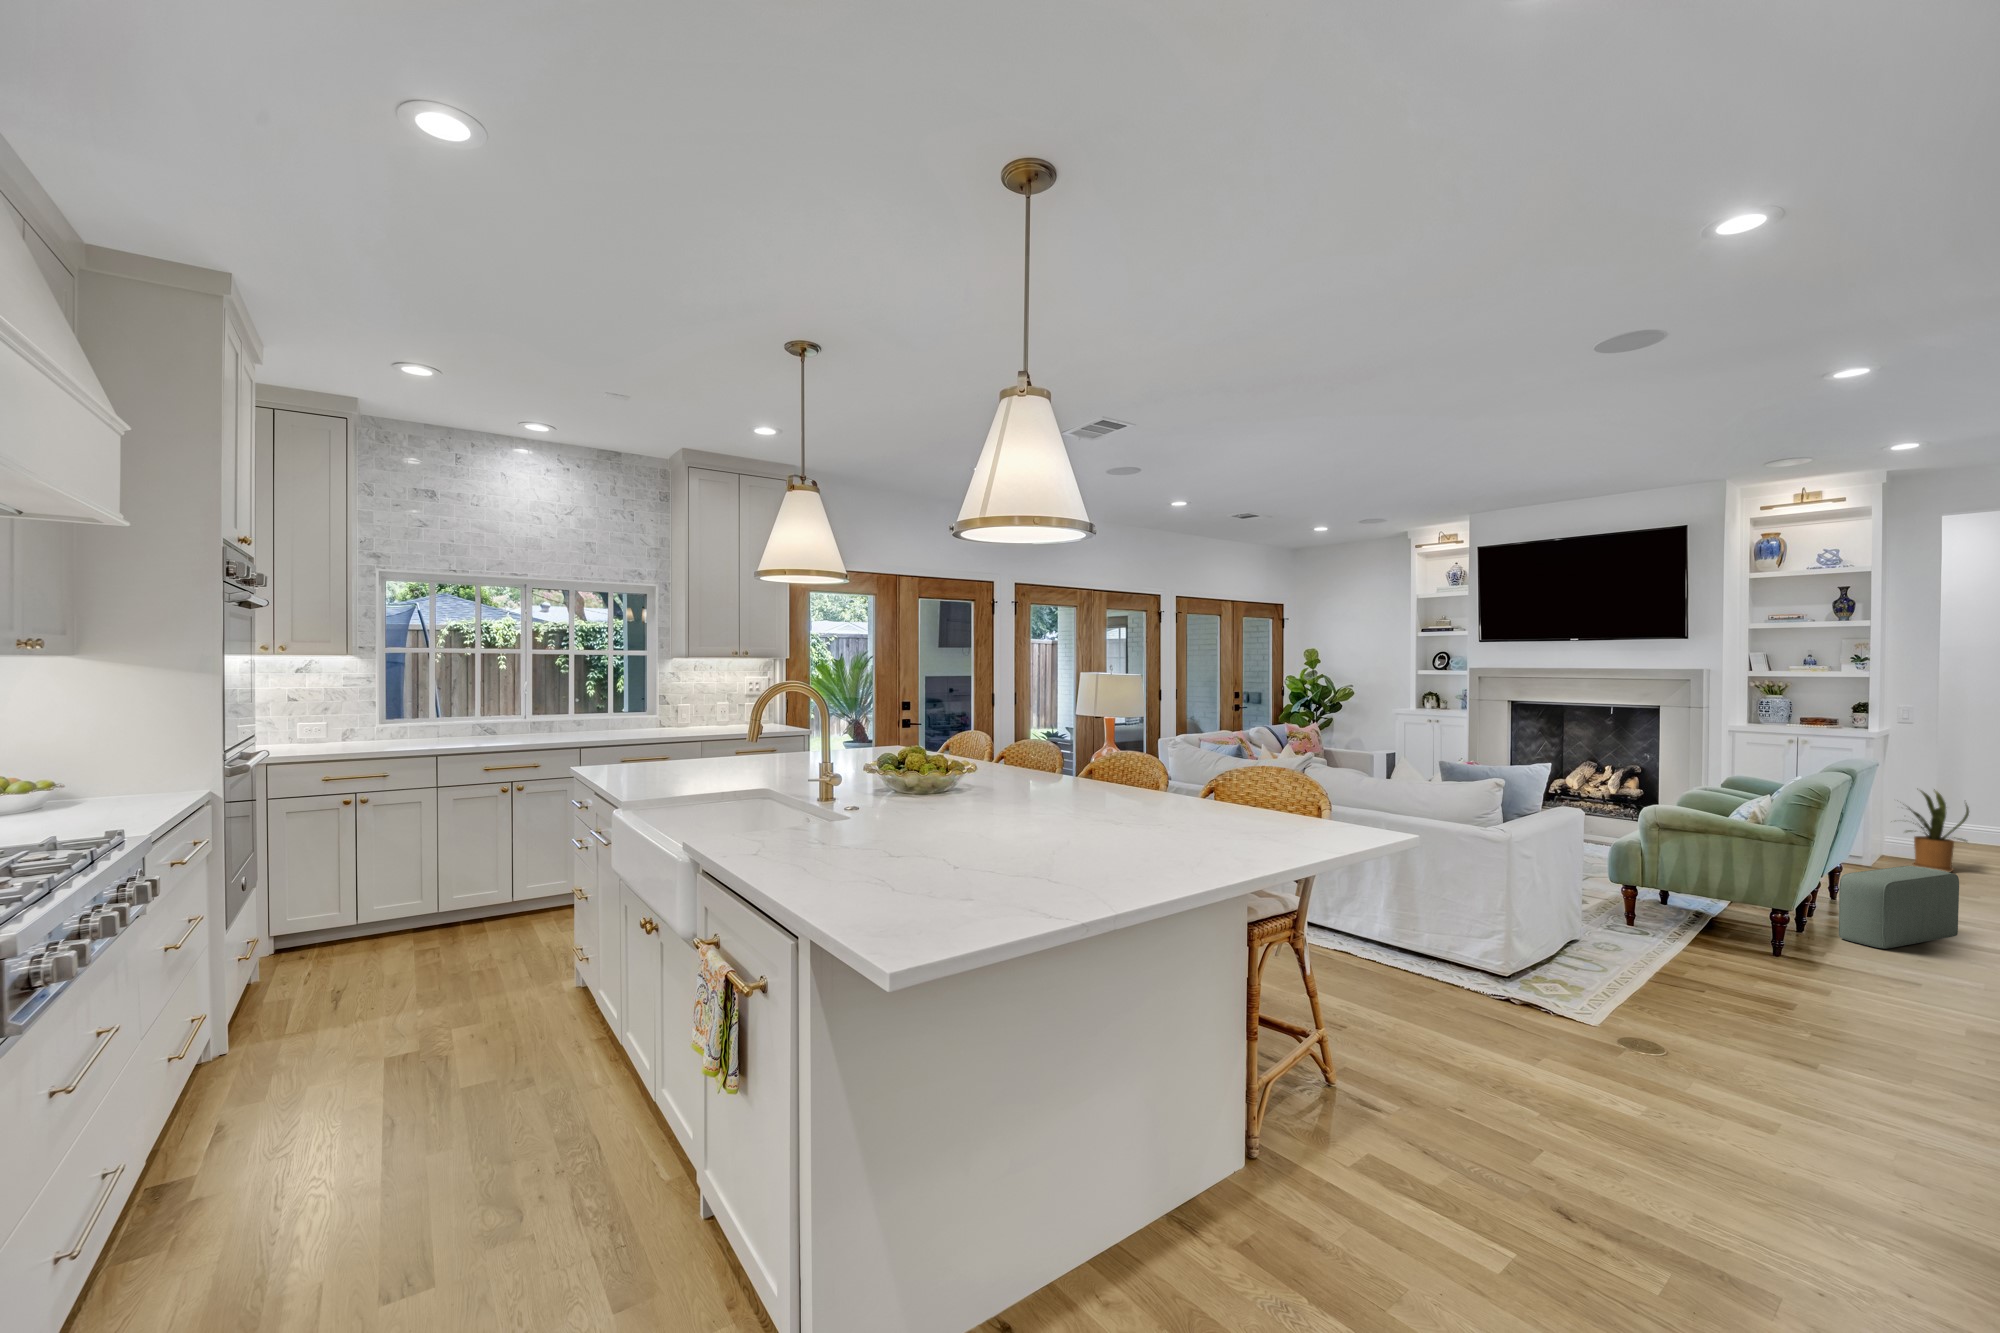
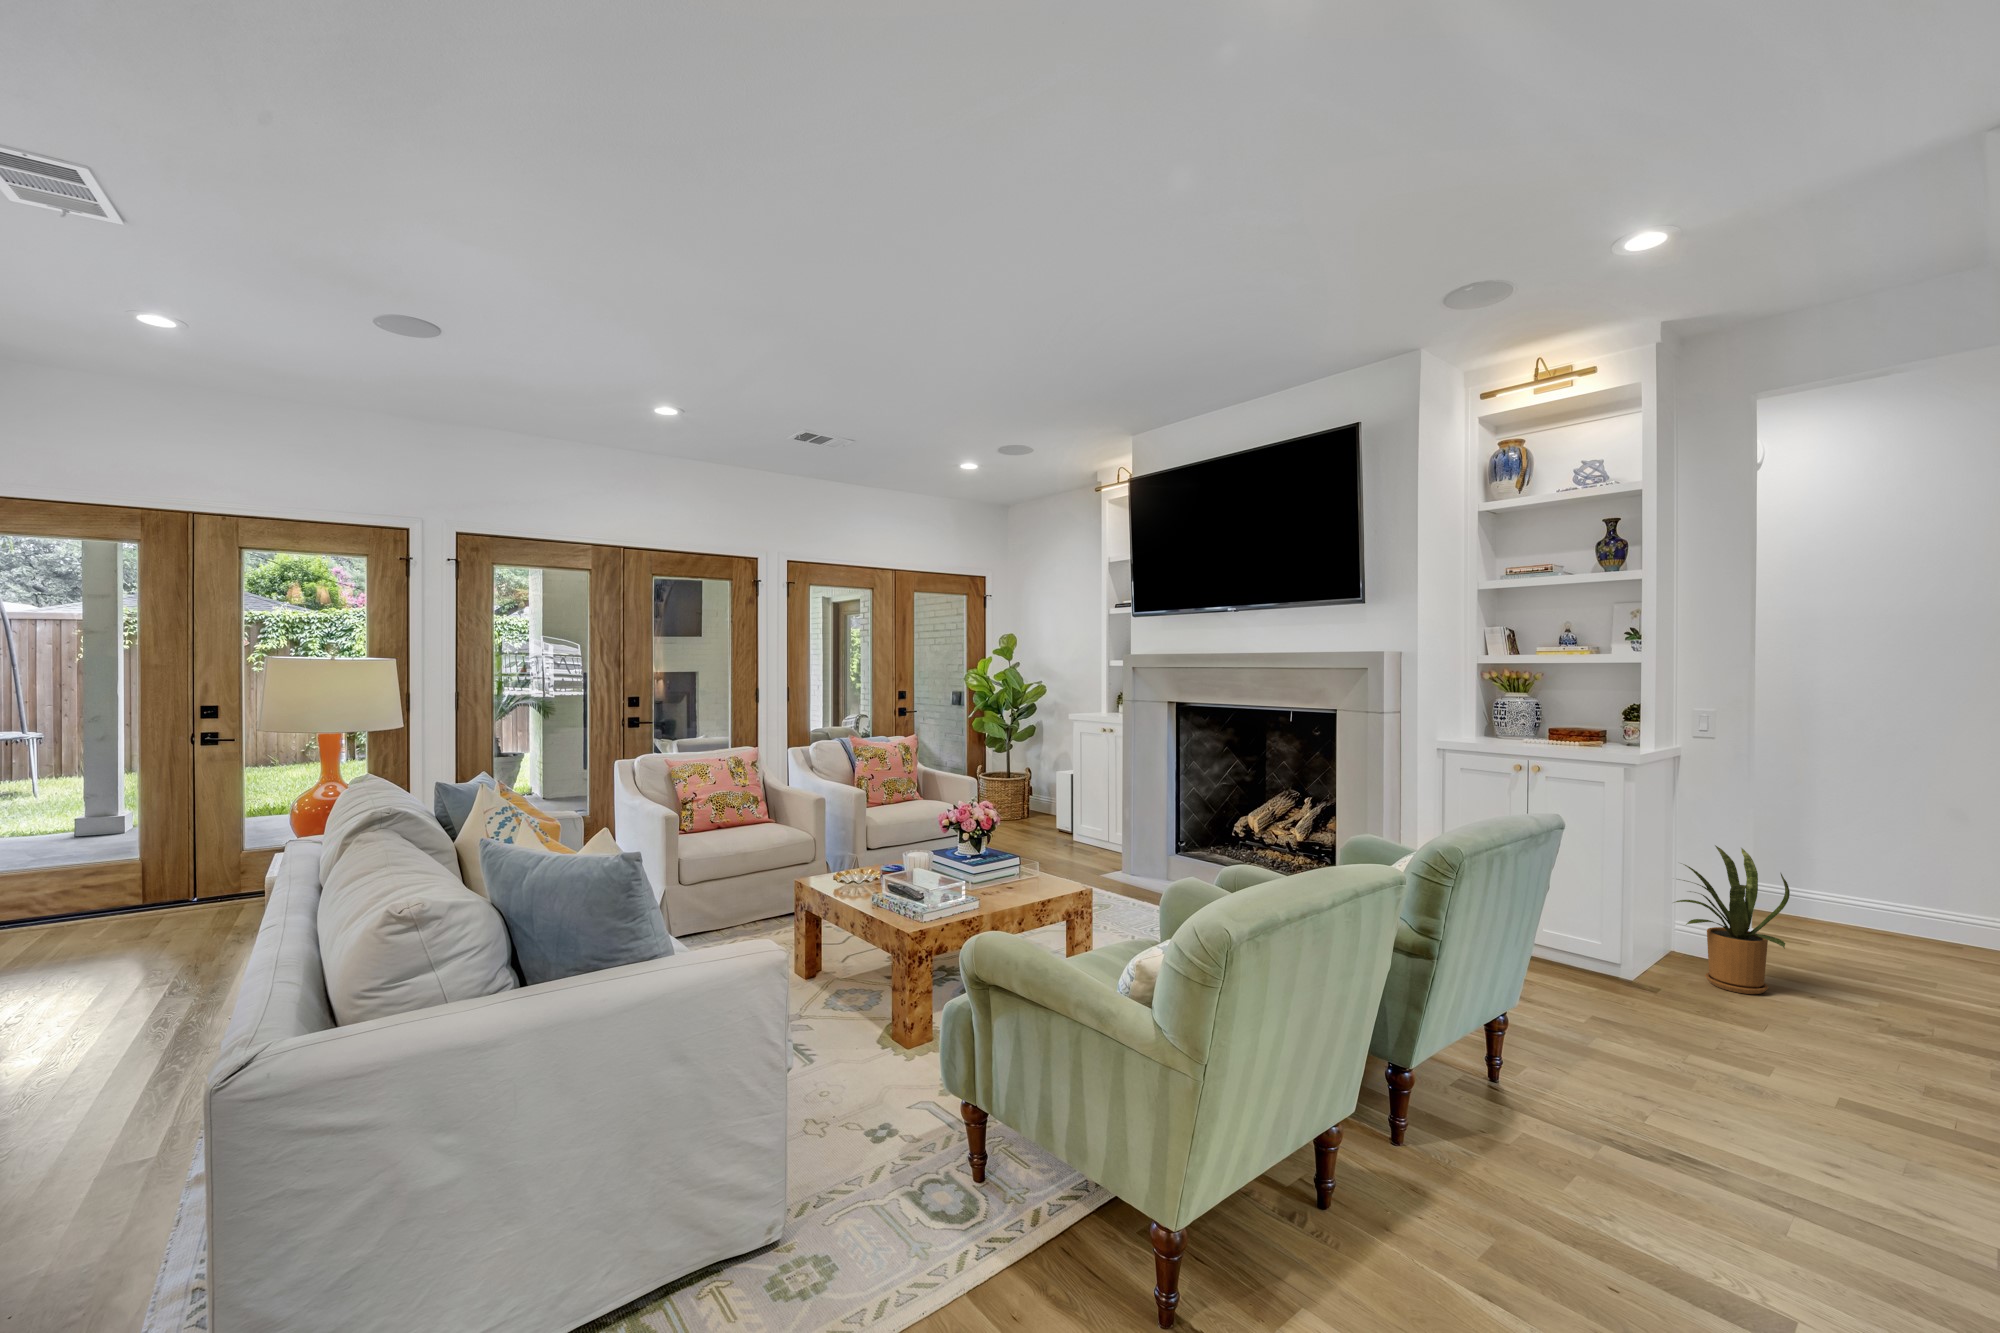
pouf: present [1839,866,1959,949] -> none [1402,1046,1672,1274]

